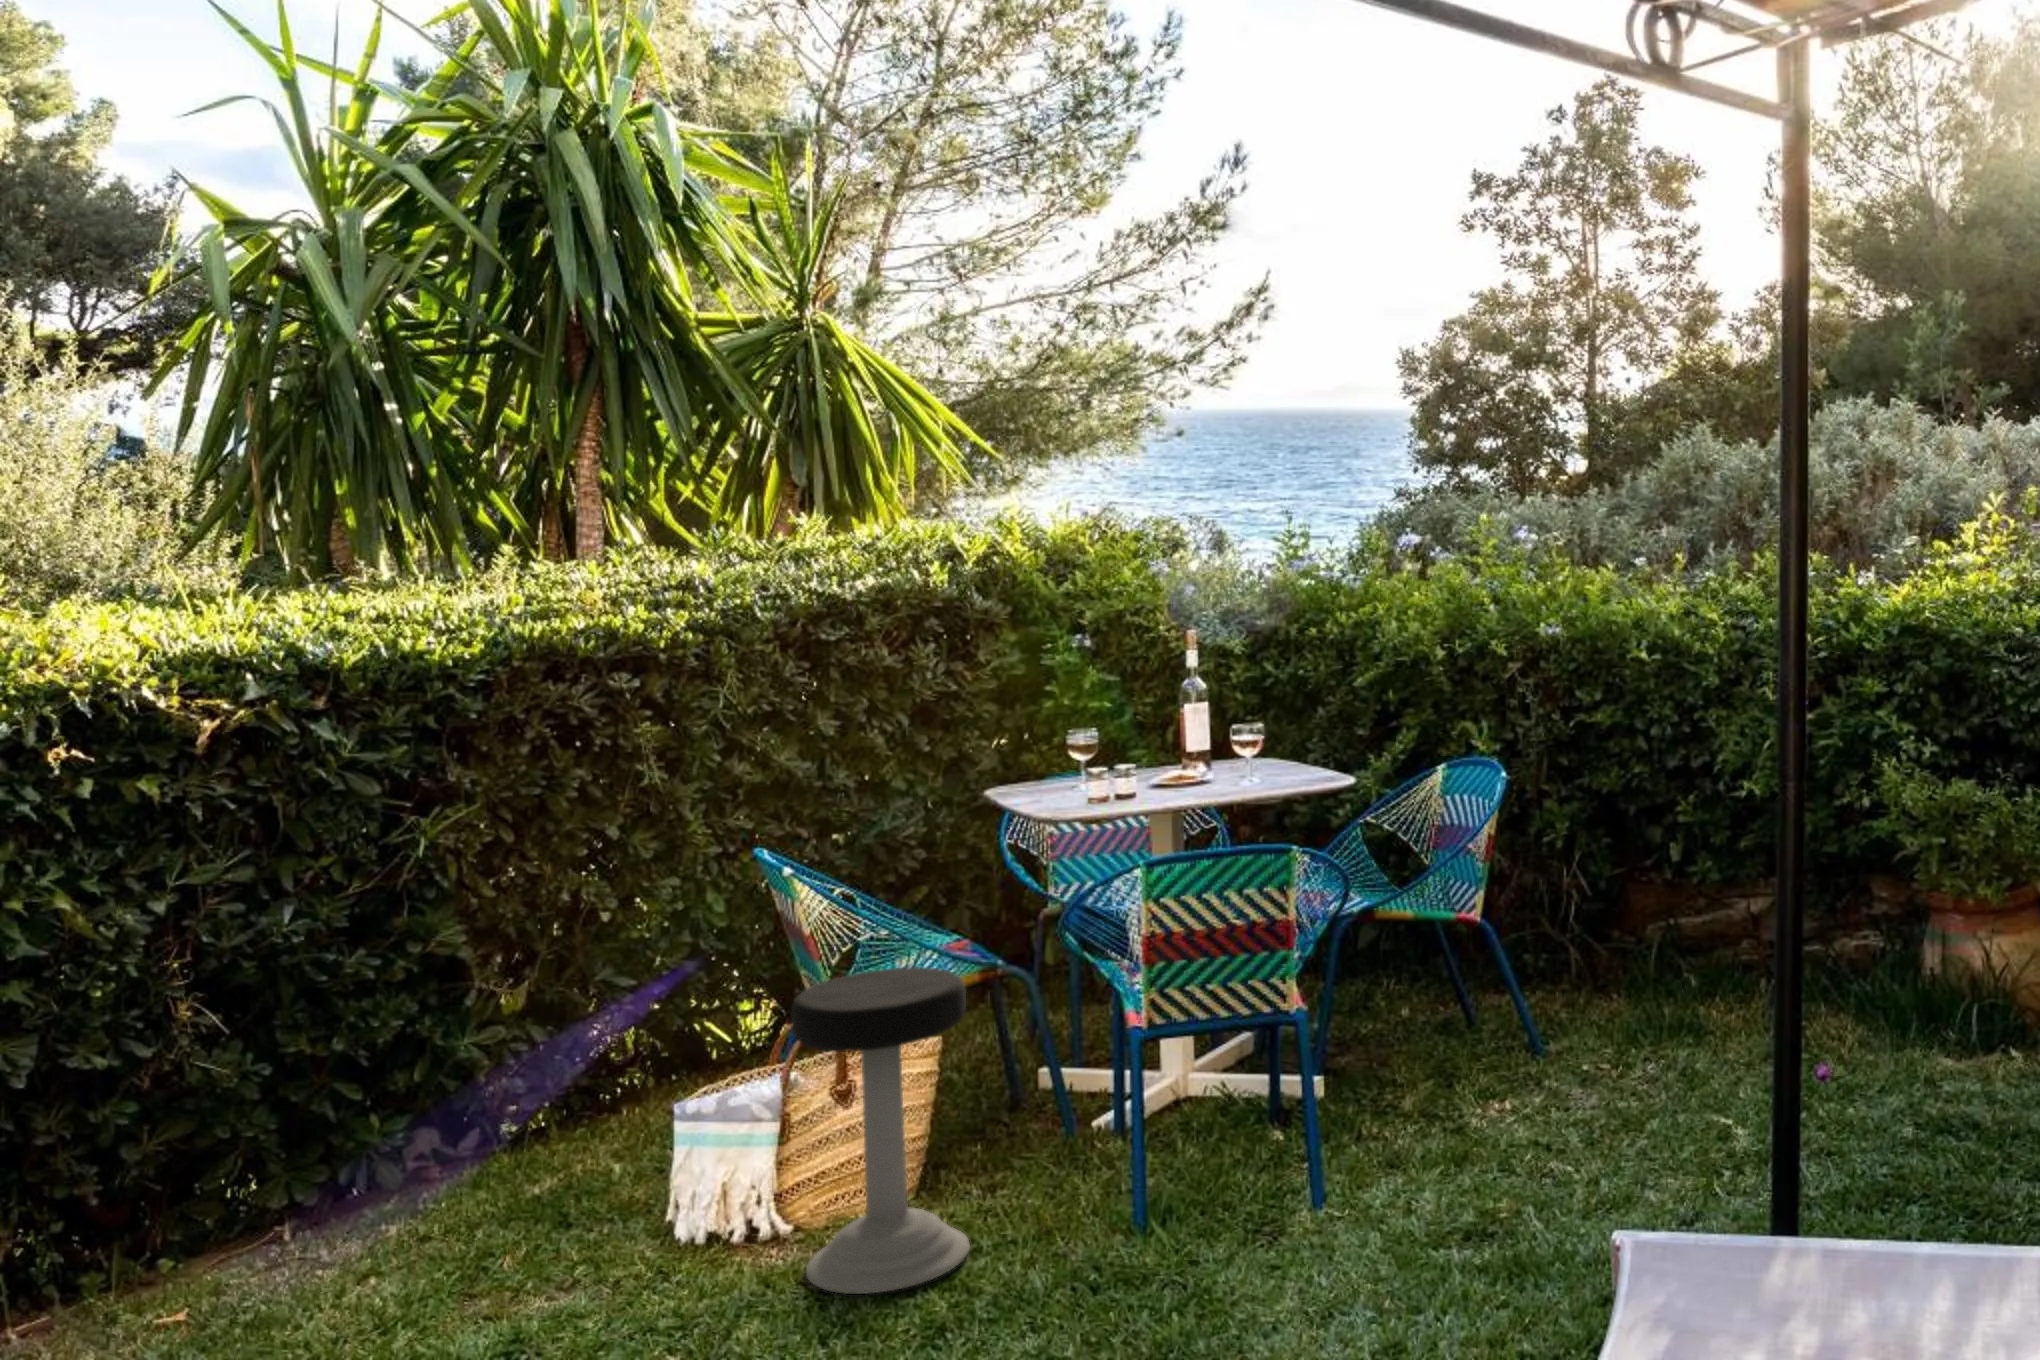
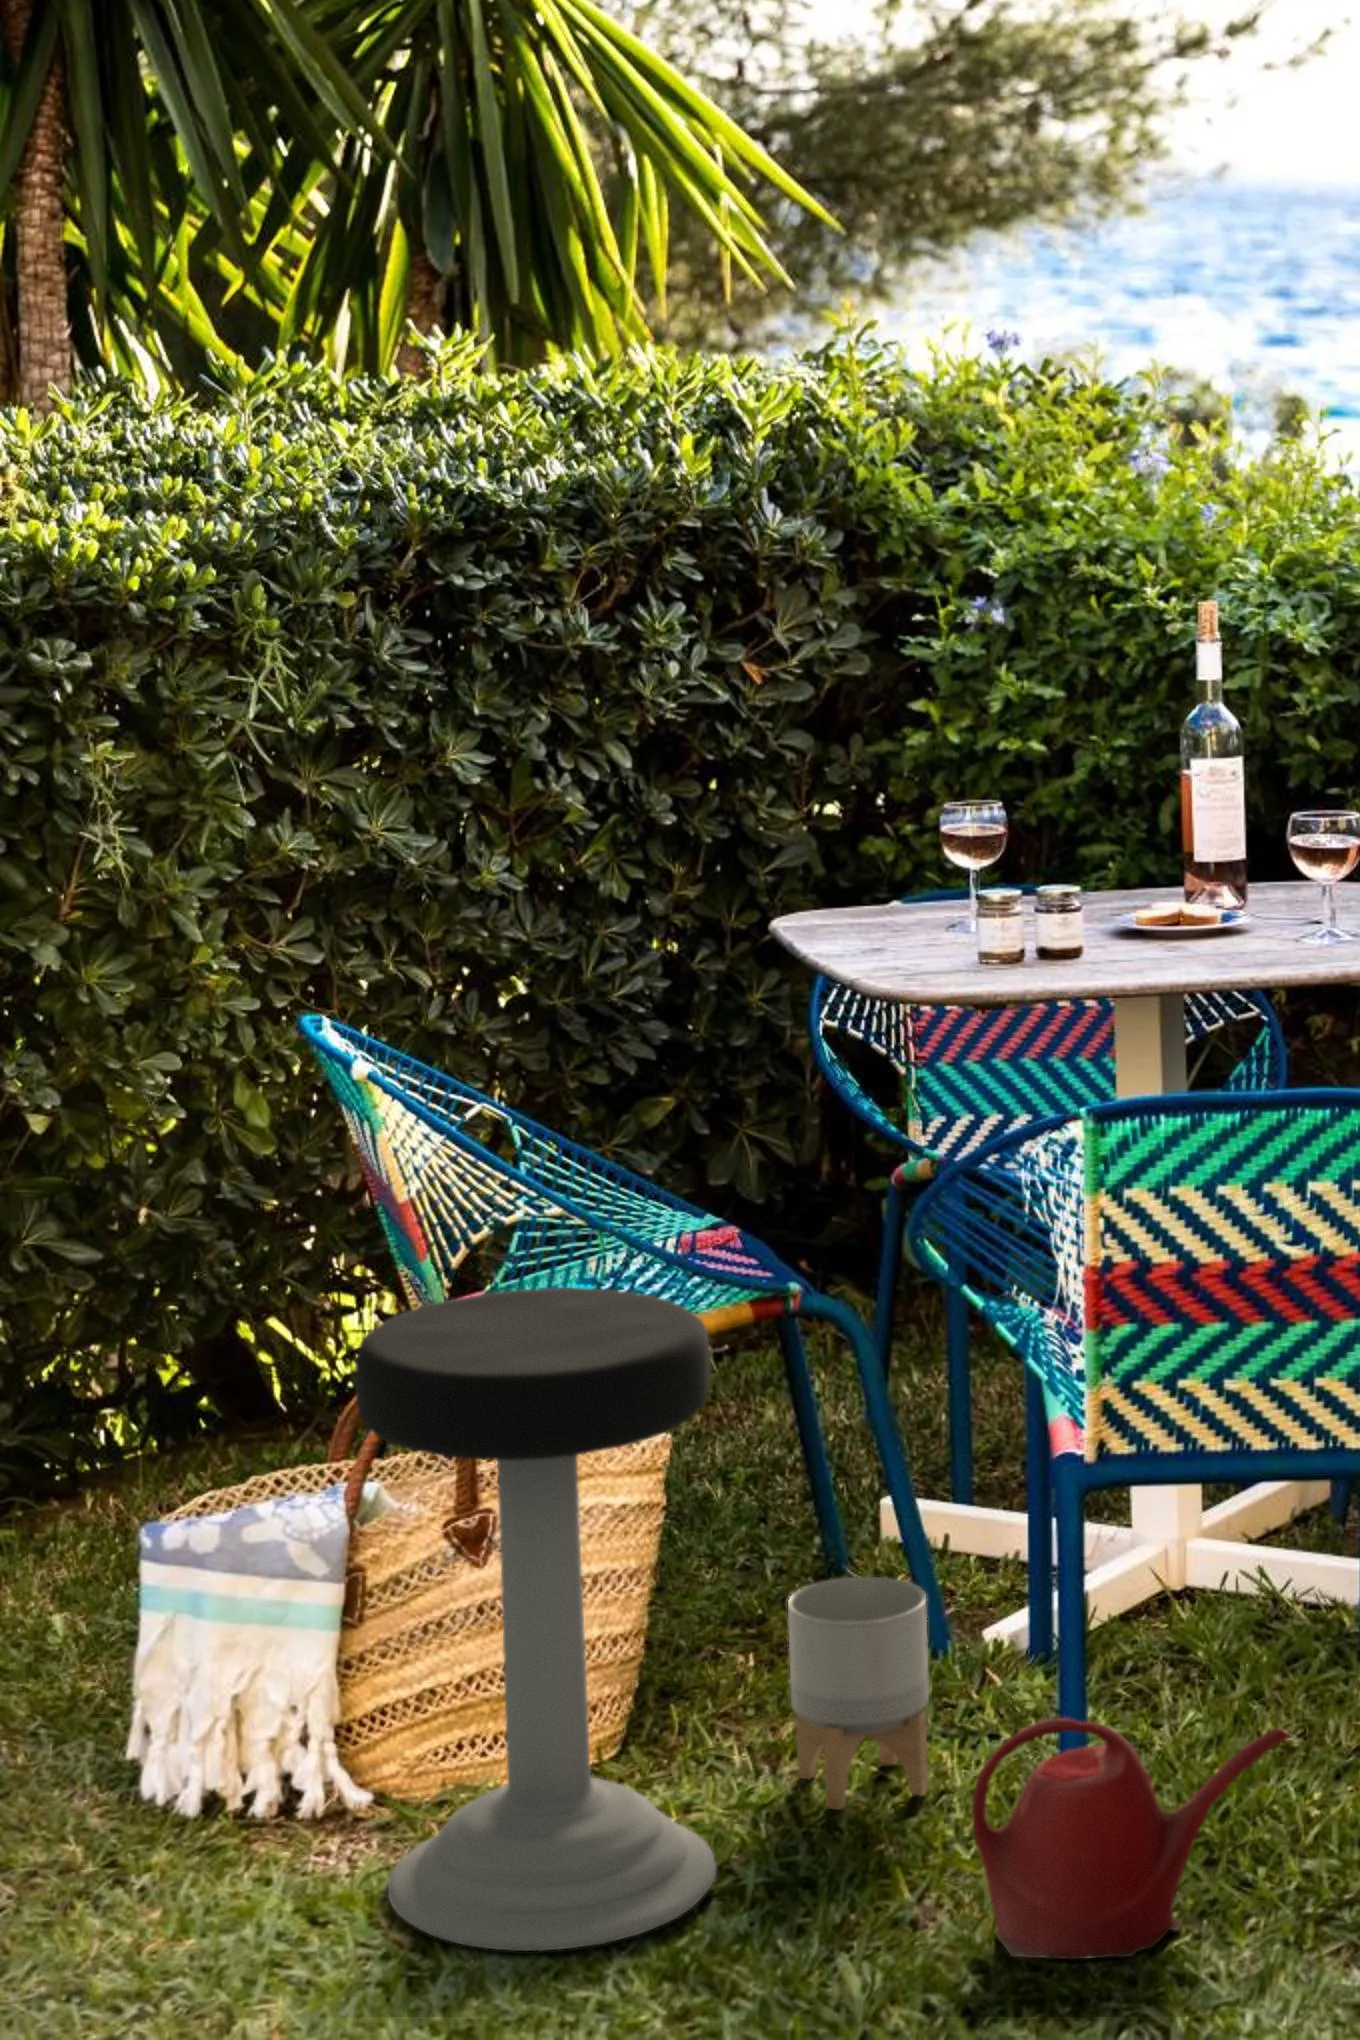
planter: none [1001,1099,1071,1213] -> present [788,1577,929,1810]
watering can: none [1095,1147,1244,1269] -> present [972,1718,1290,1959]

